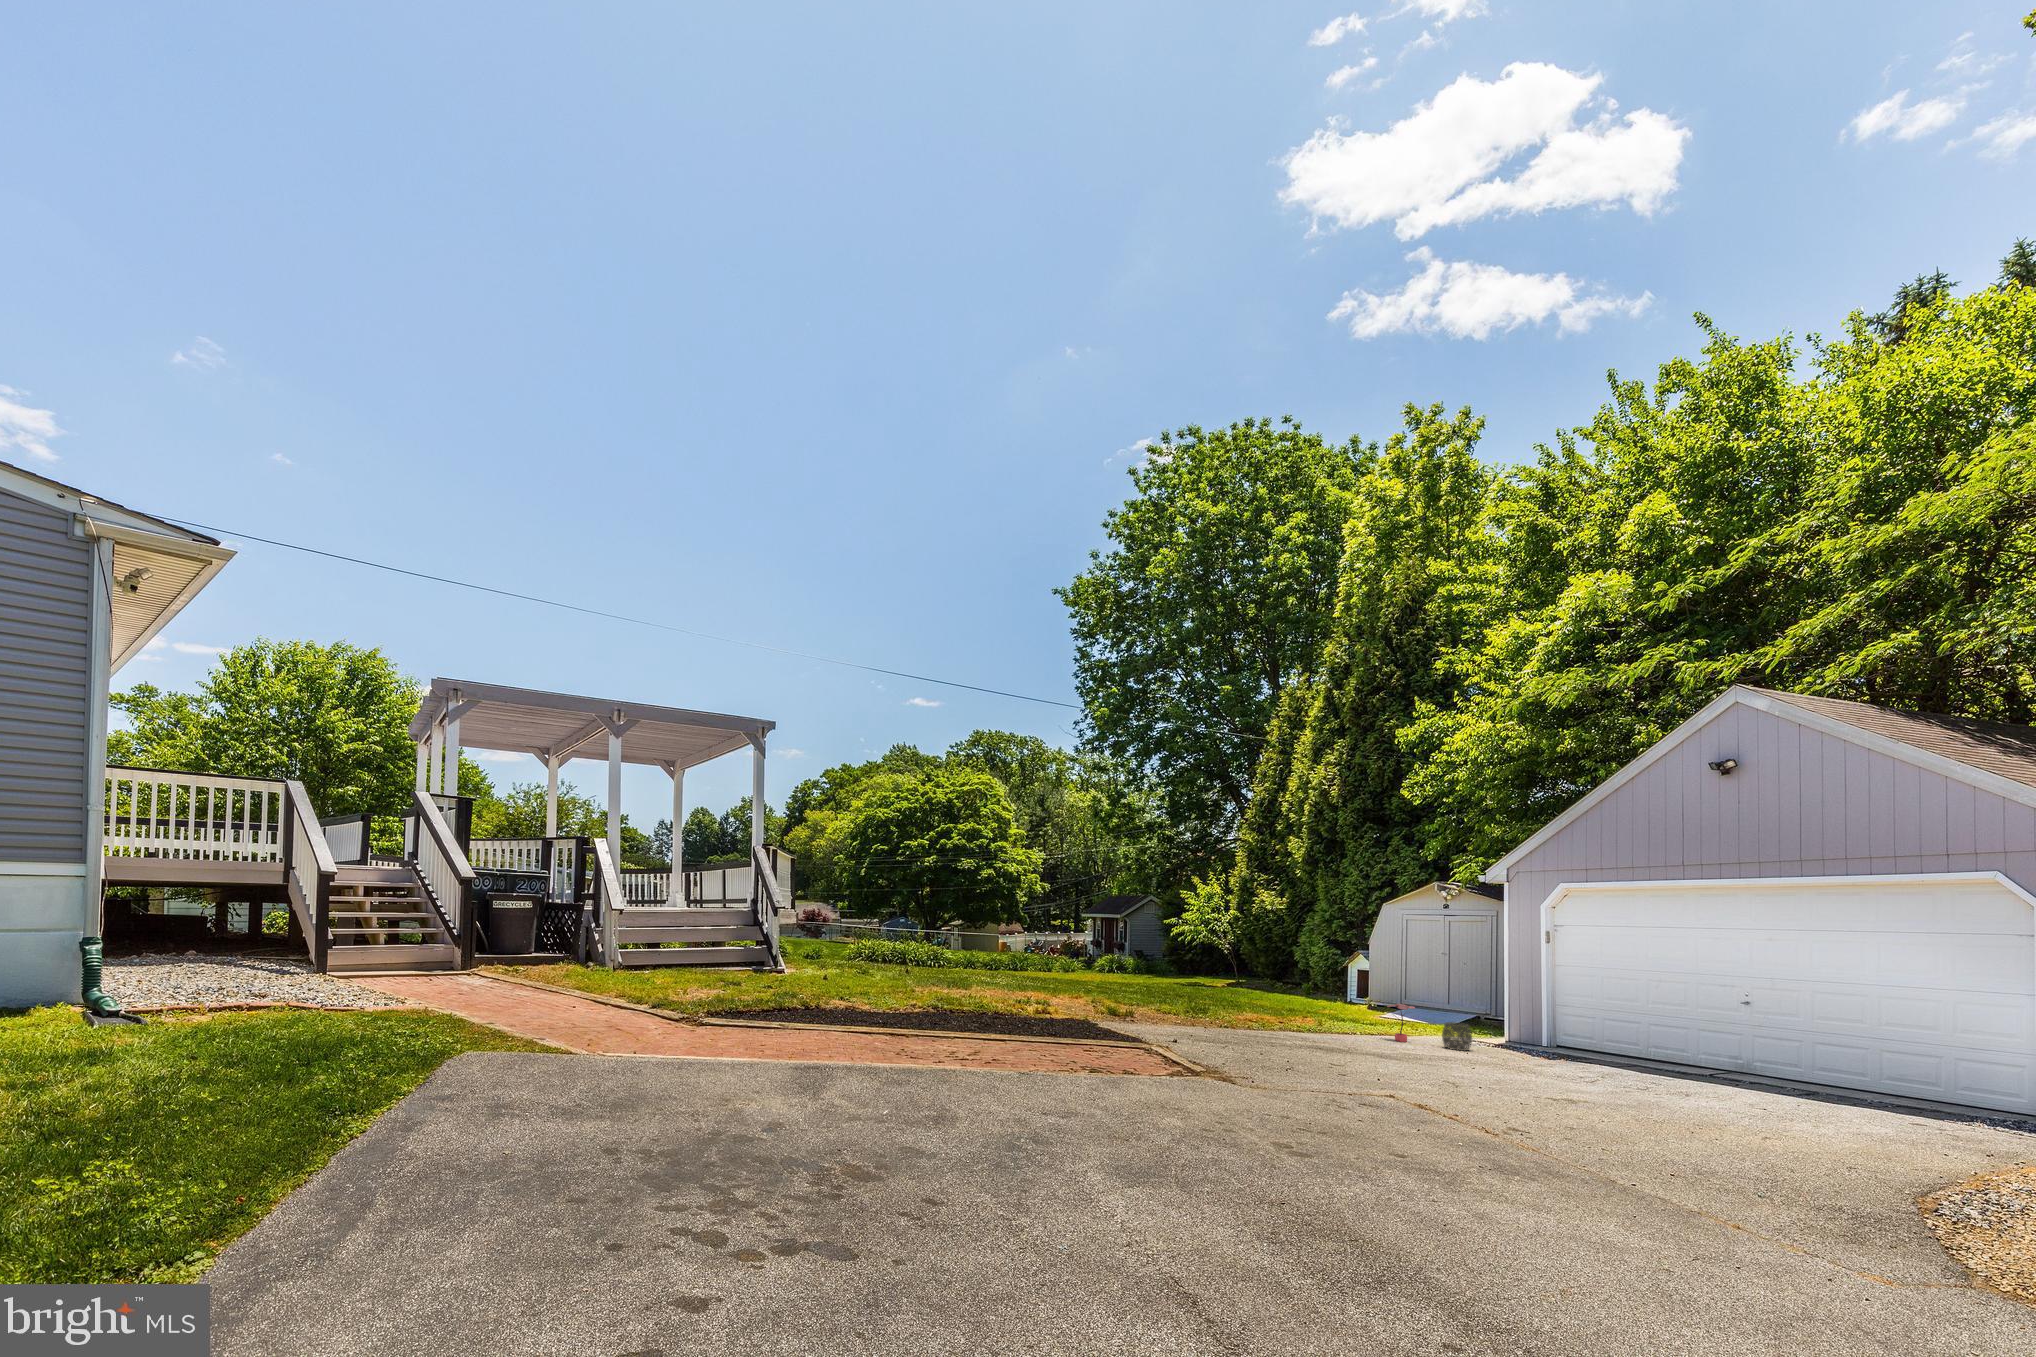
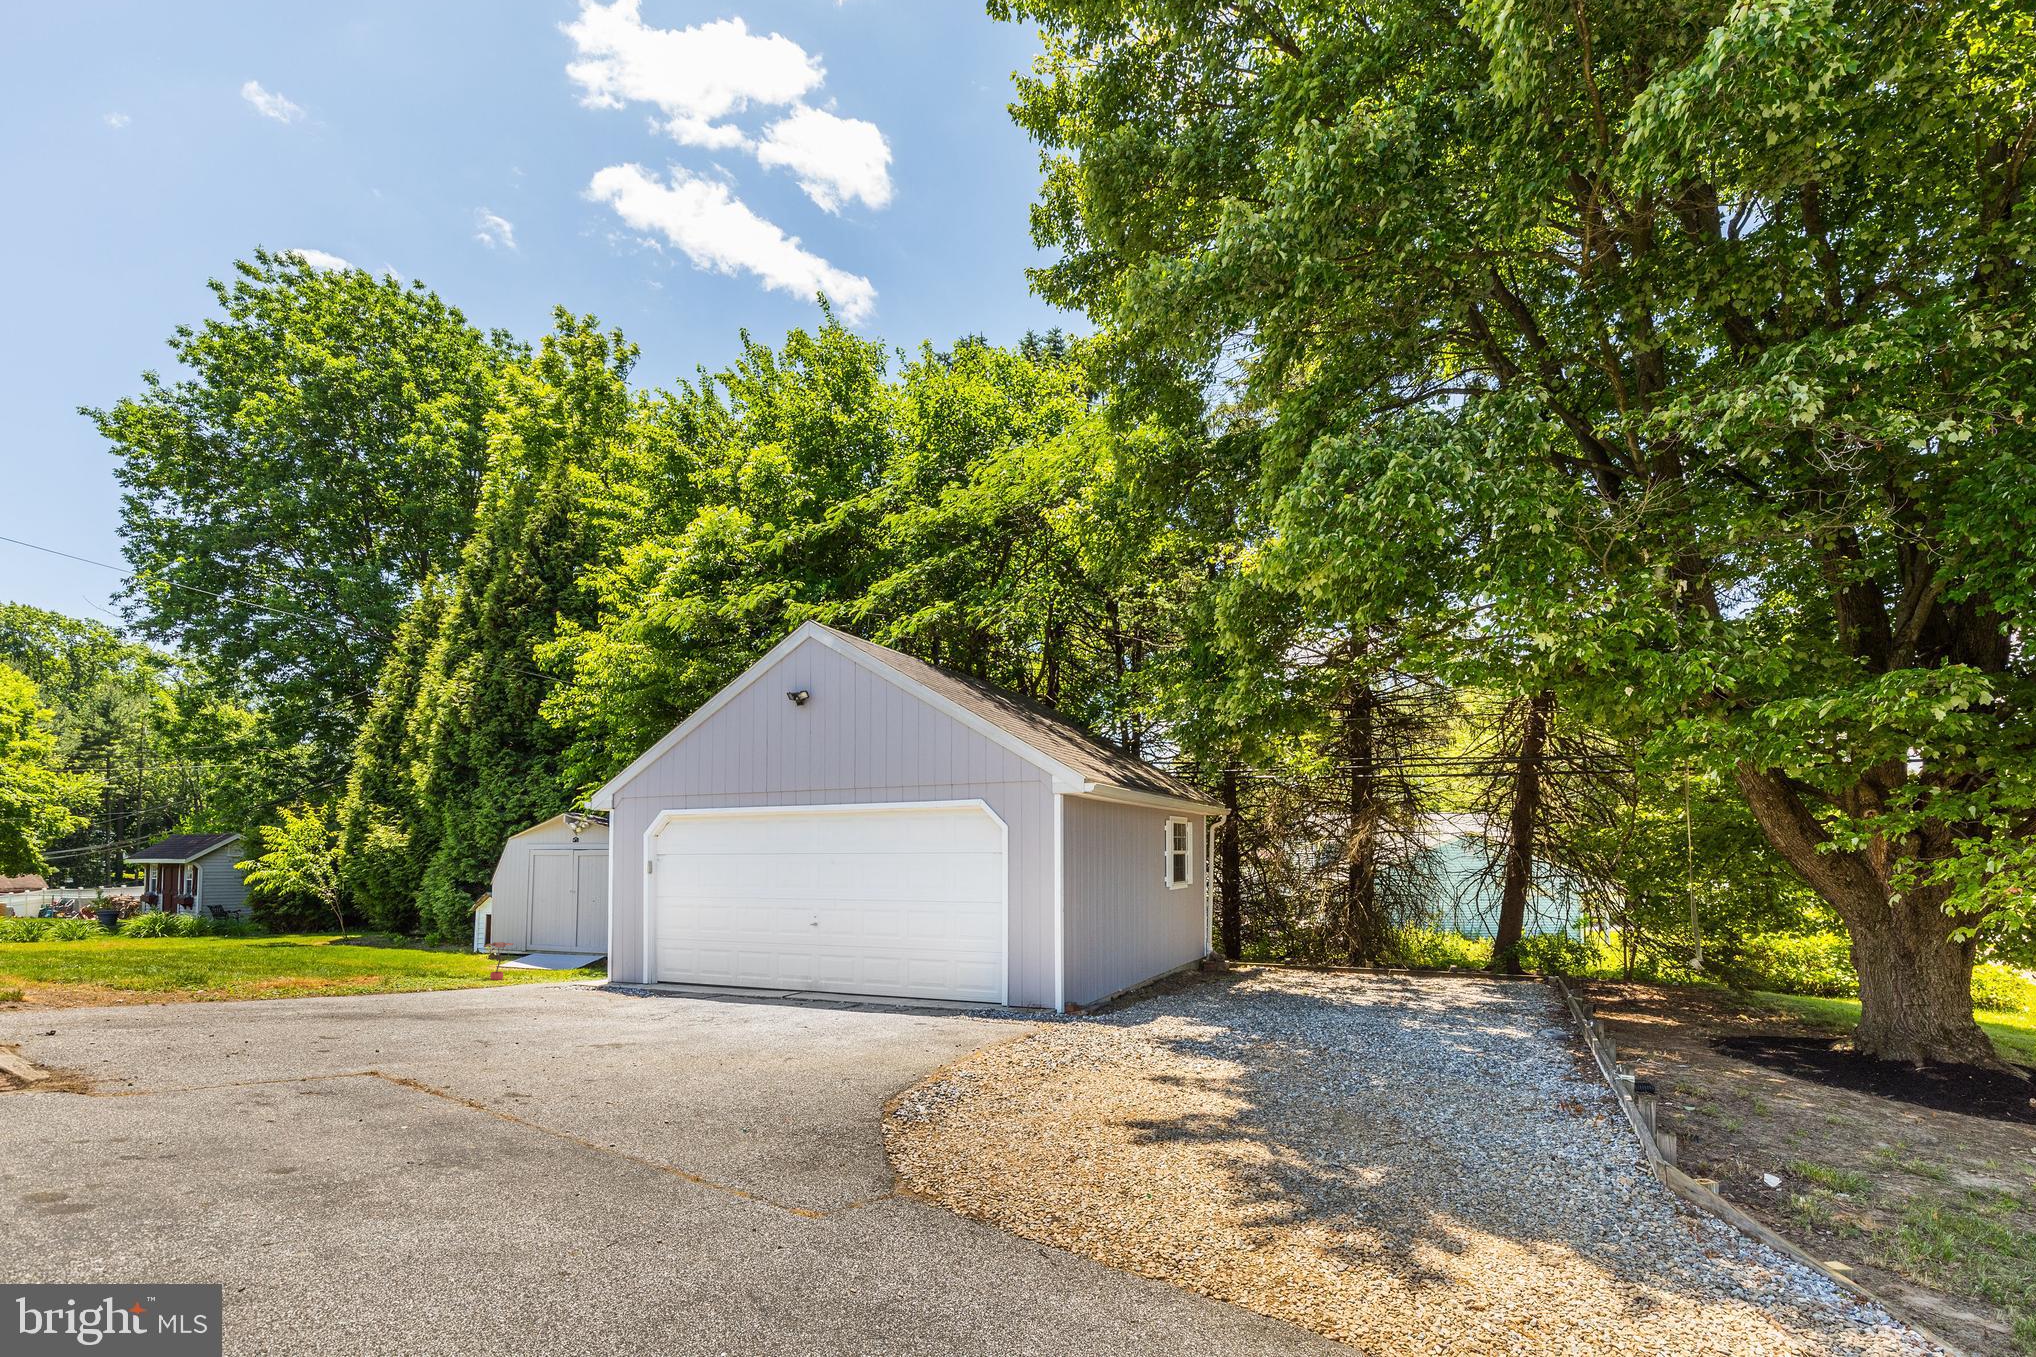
woven basket: present [1442,1022,1472,1051] -> none [537,954,568,981]

